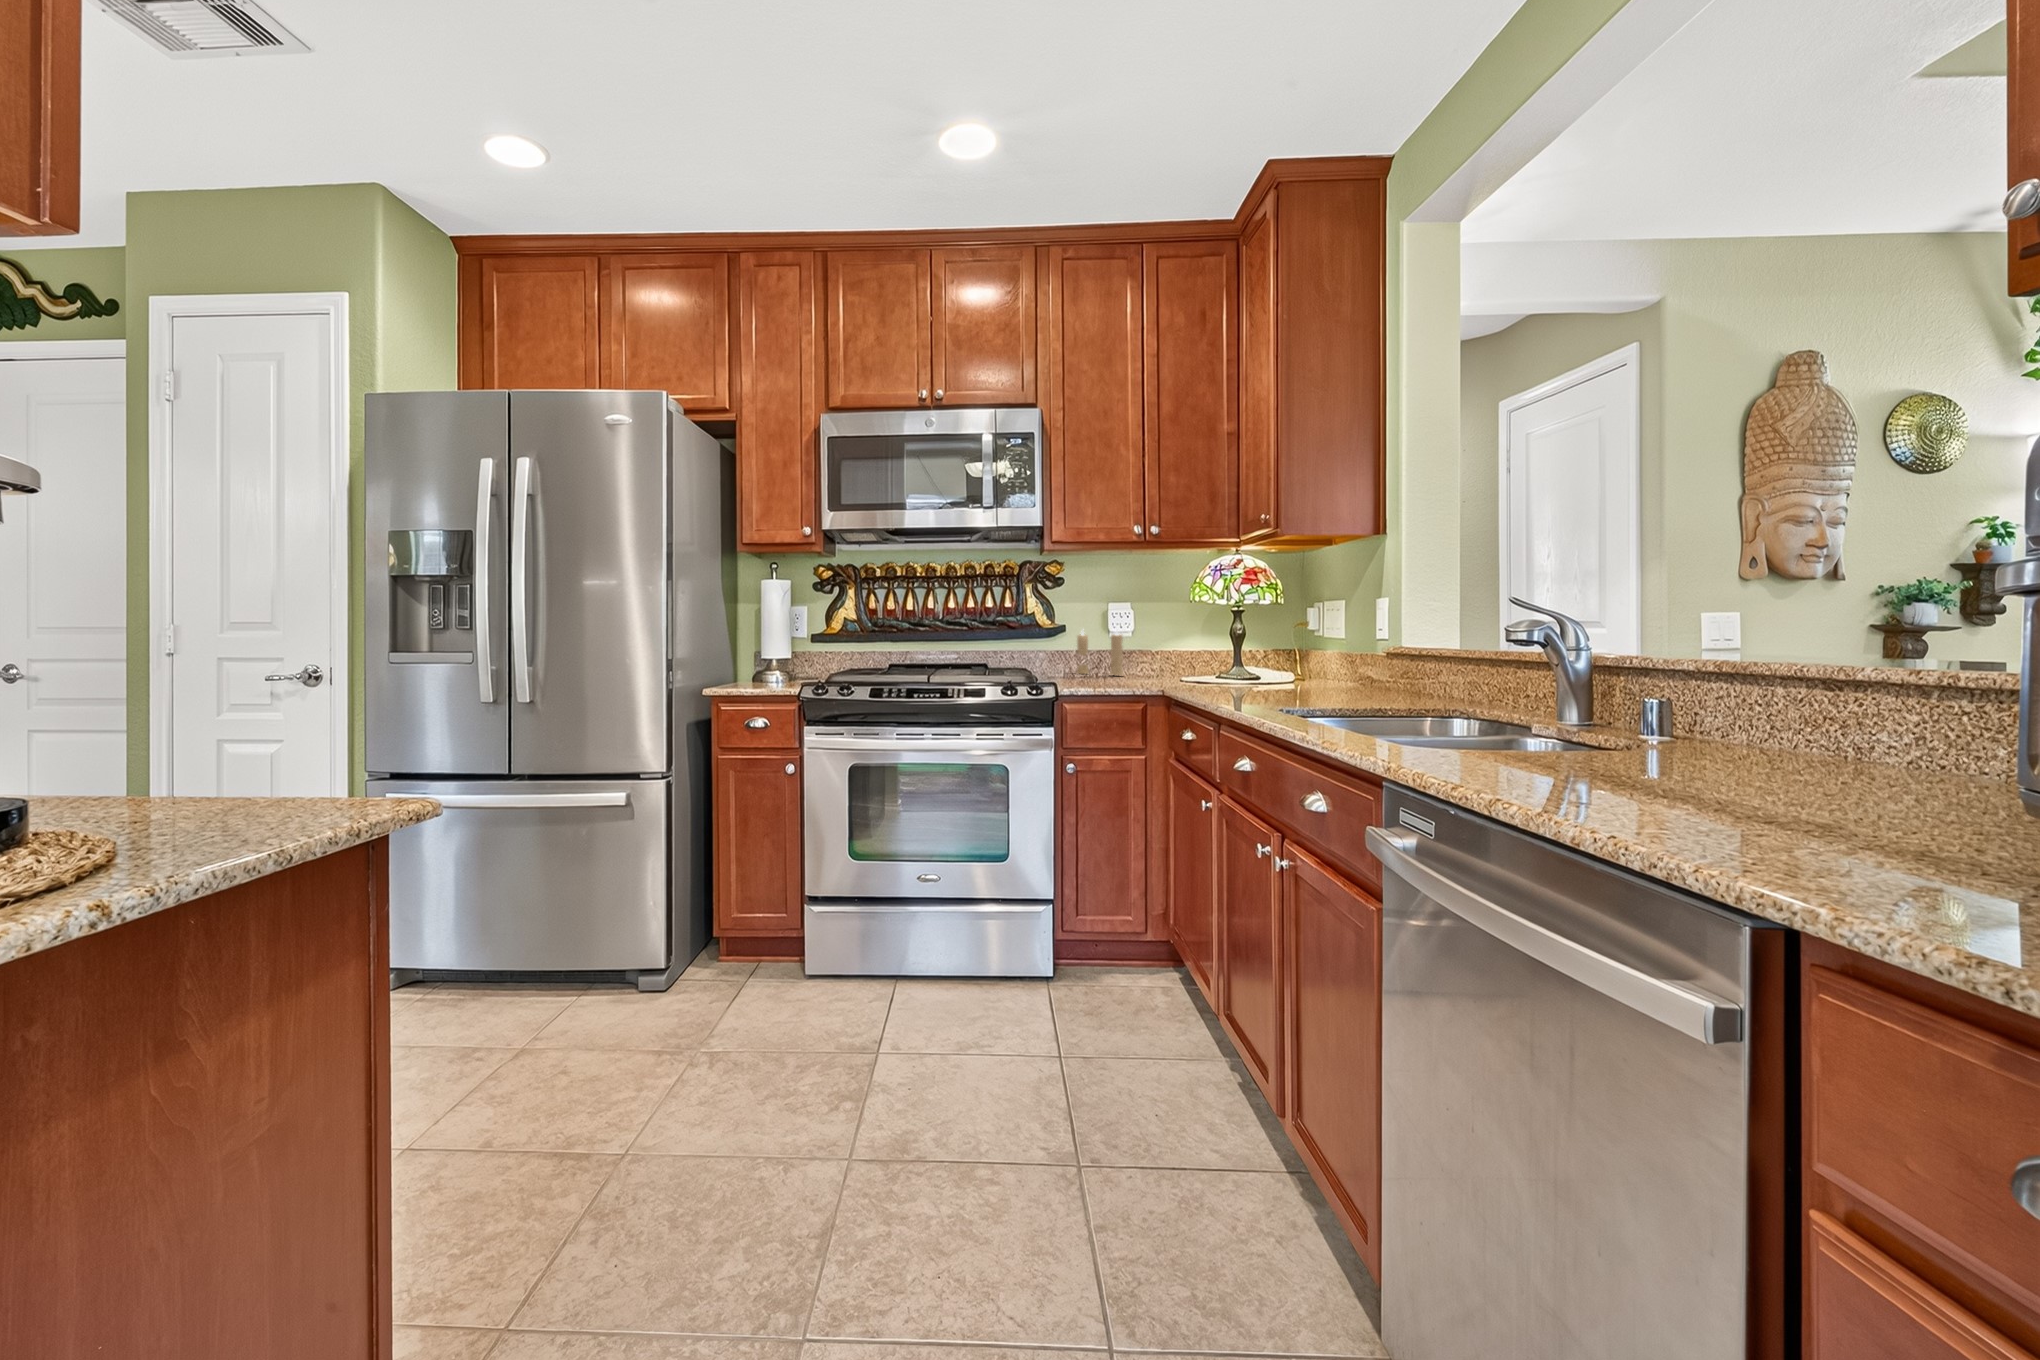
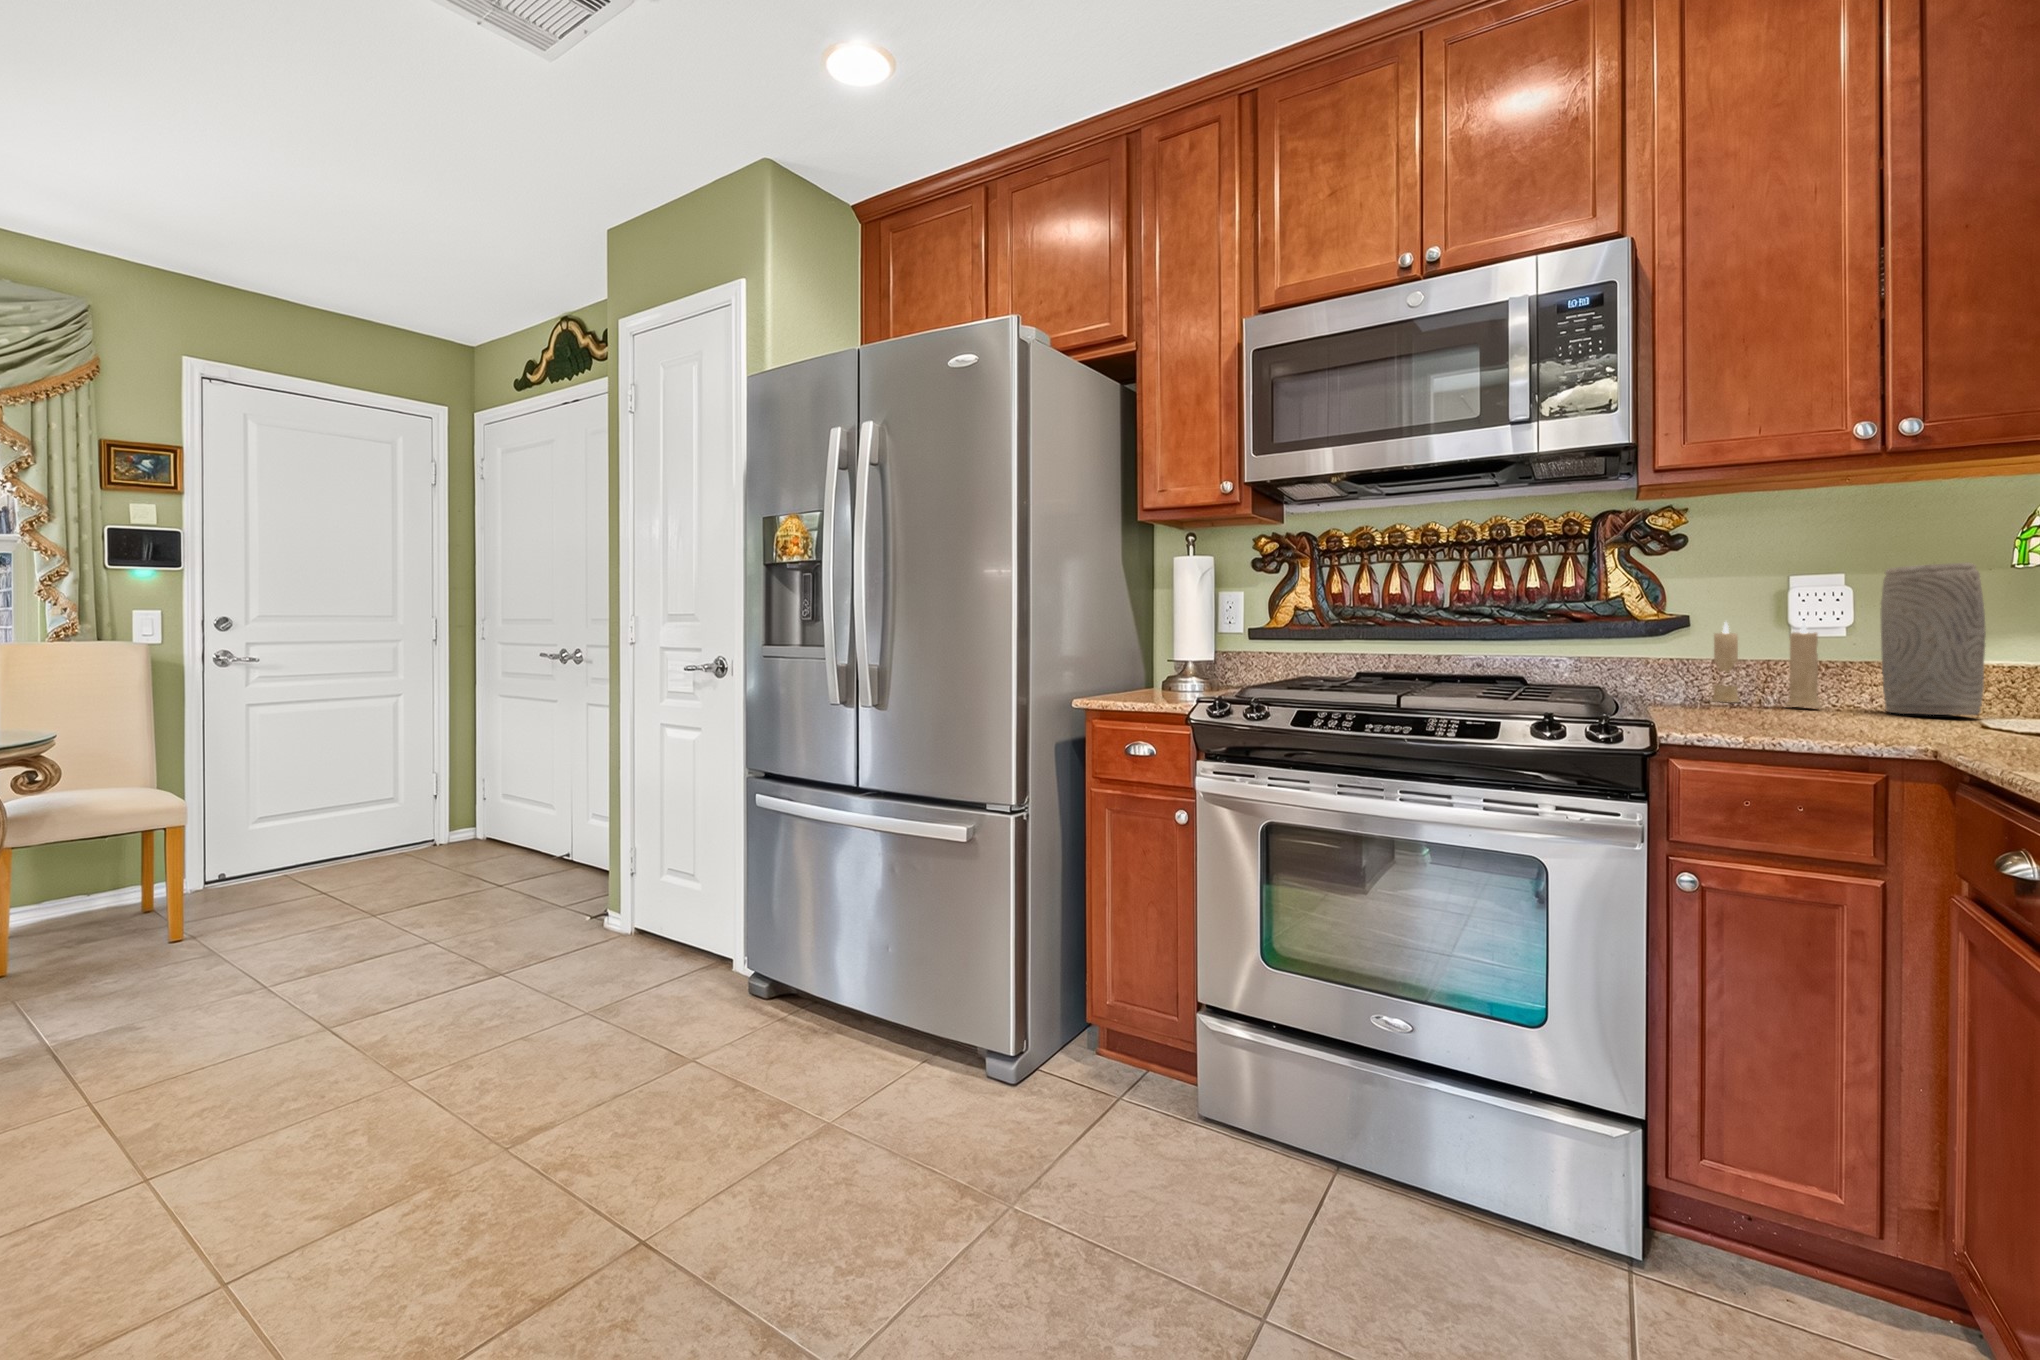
vase: none [1148,599,1186,677] -> present [1880,563,1986,715]

